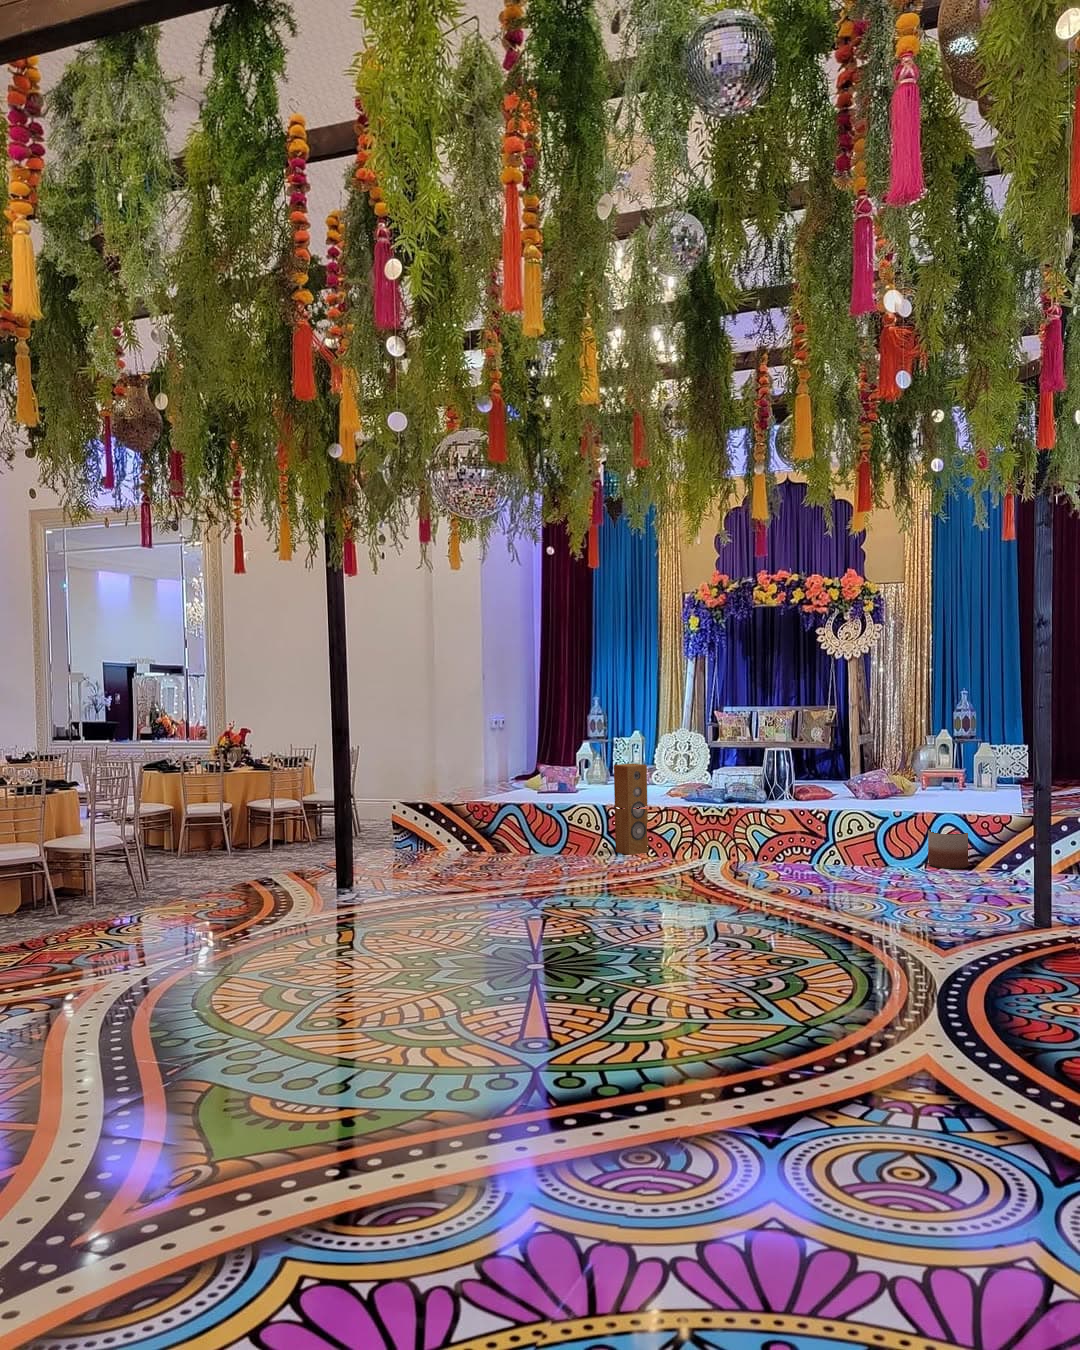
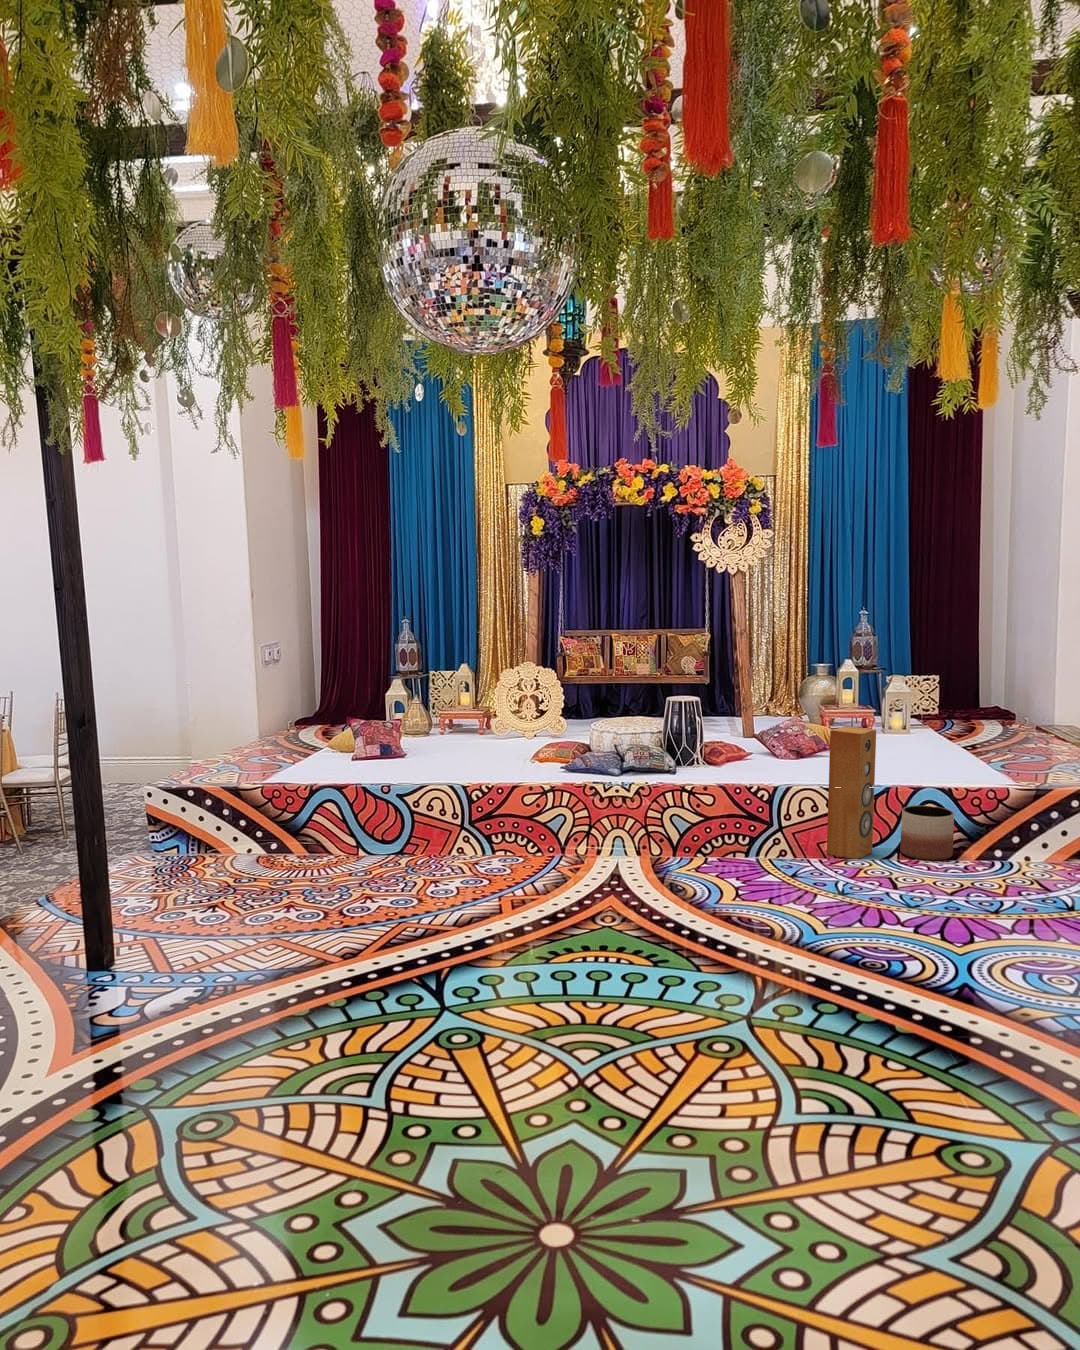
speaker: present [614,763,648,855] -> present [827,726,876,859]

